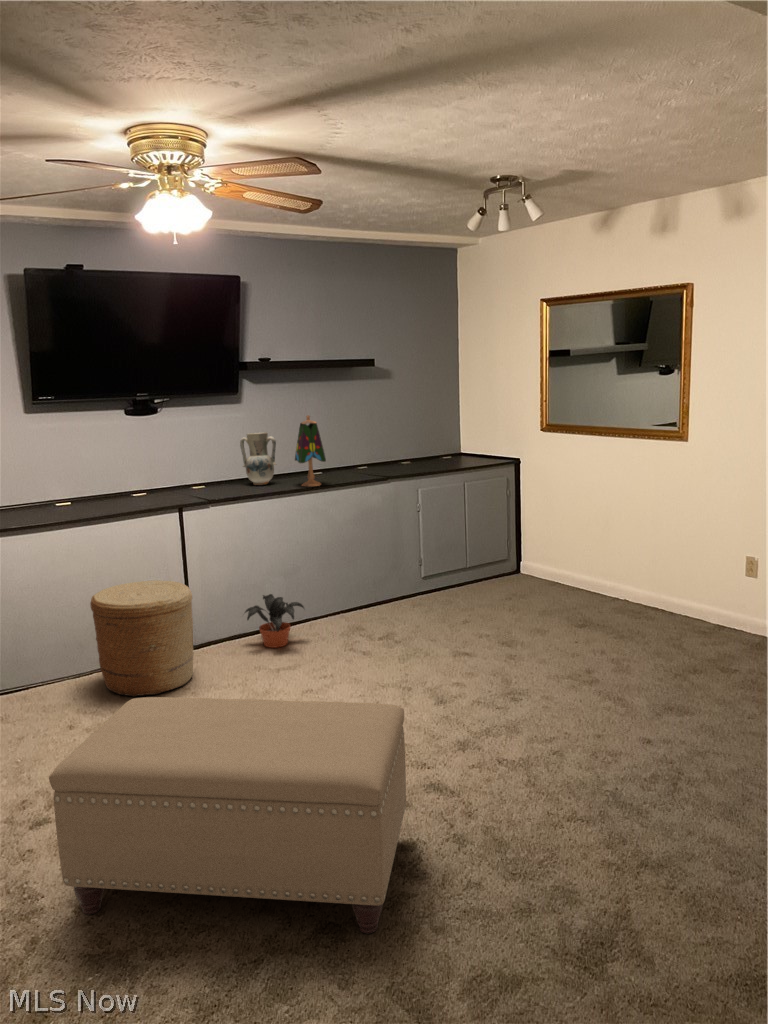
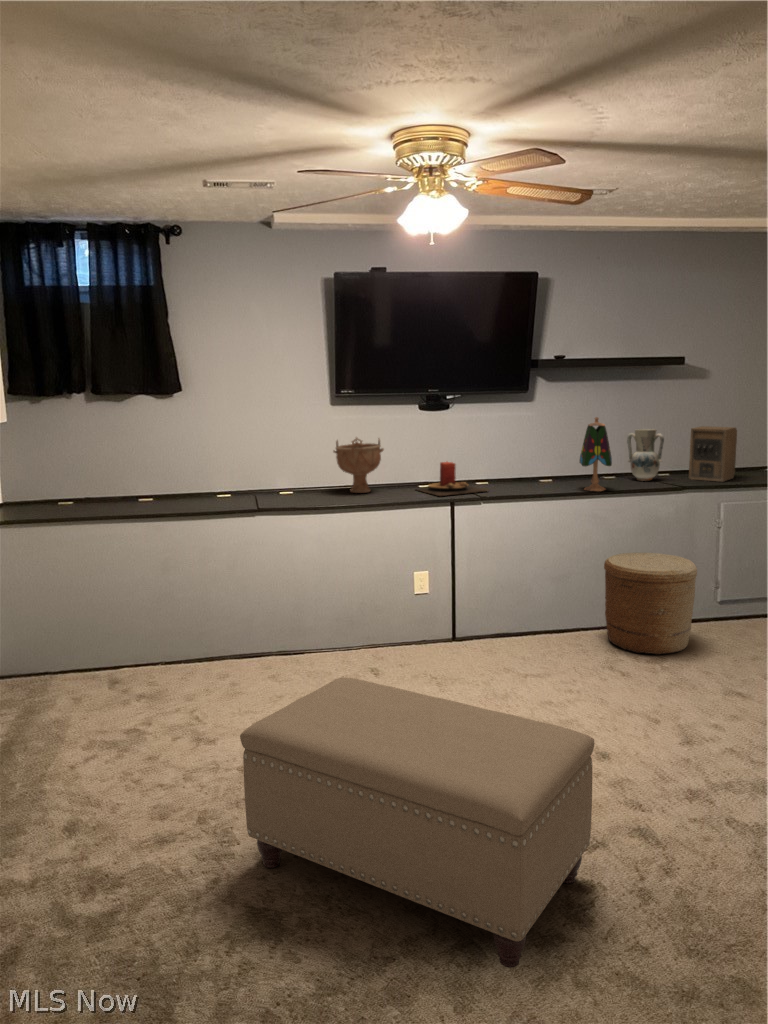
speaker: none [386,420,425,469] -> present [689,426,737,482]
vase: present [240,432,276,485] -> present [627,429,664,481]
decorative bowl: none [36,446,95,508] -> present [333,438,384,493]
candle: none [131,467,211,504] -> present [416,462,488,496]
woven basket: present [90,581,194,697] -> present [604,553,697,655]
potted plant: present [245,594,304,648] -> none [504,596,569,651]

